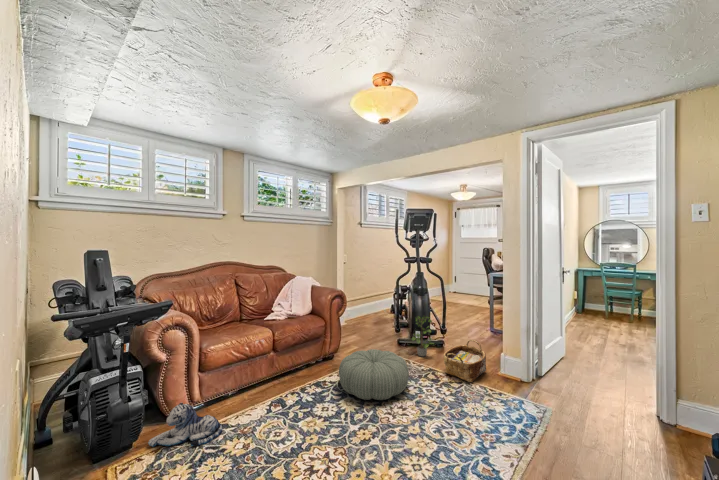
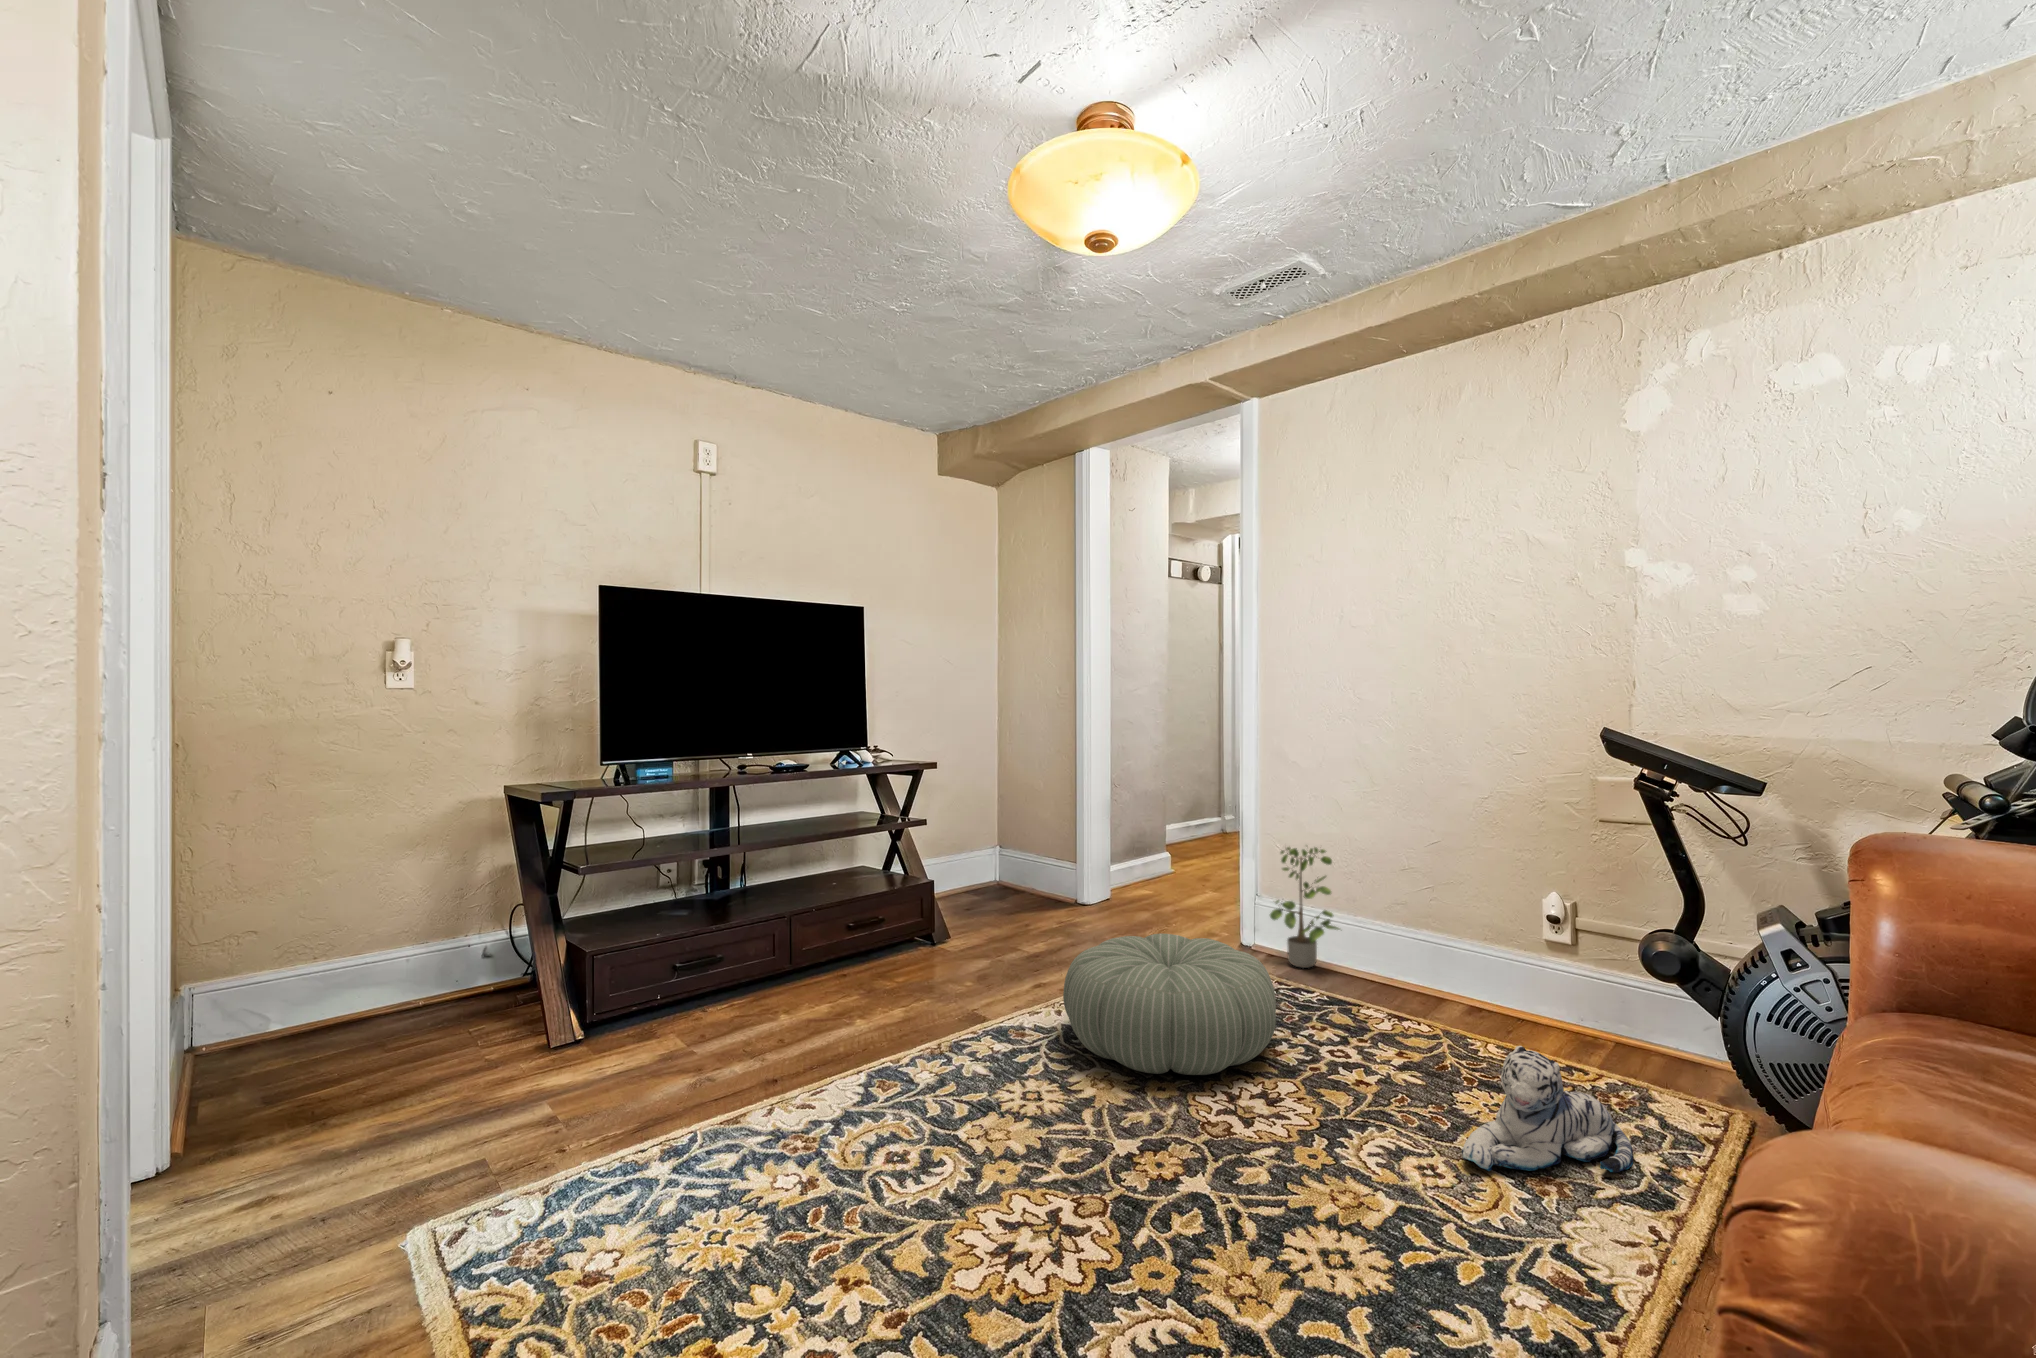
woven basket: present [444,340,486,382] -> none [1376,914,1510,1036]
plush toy: present [148,403,222,447] -> present [1461,1046,1634,1173]

